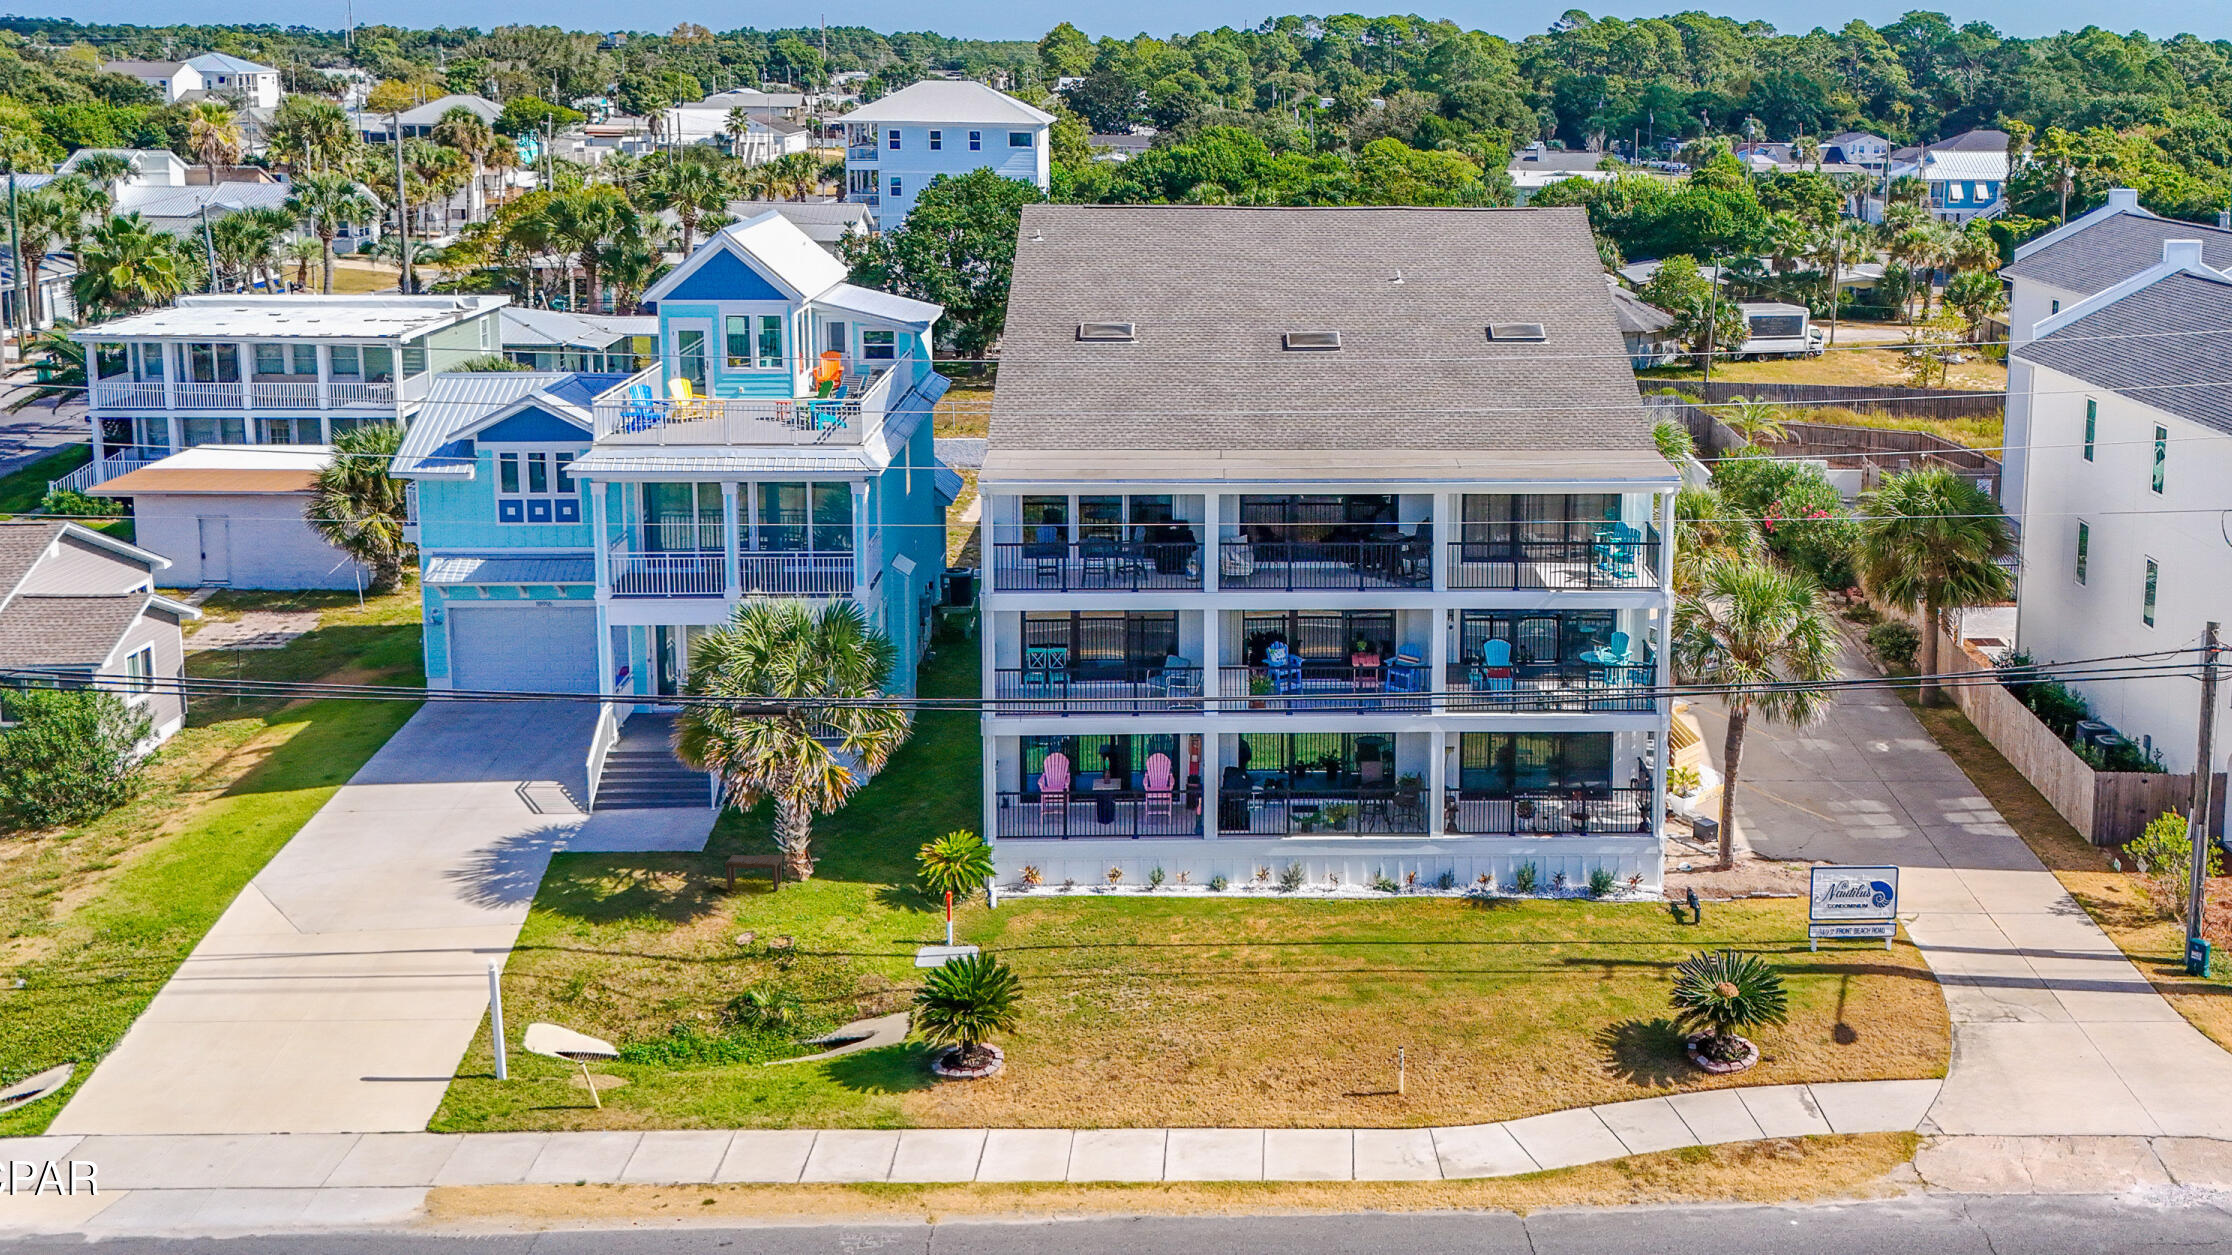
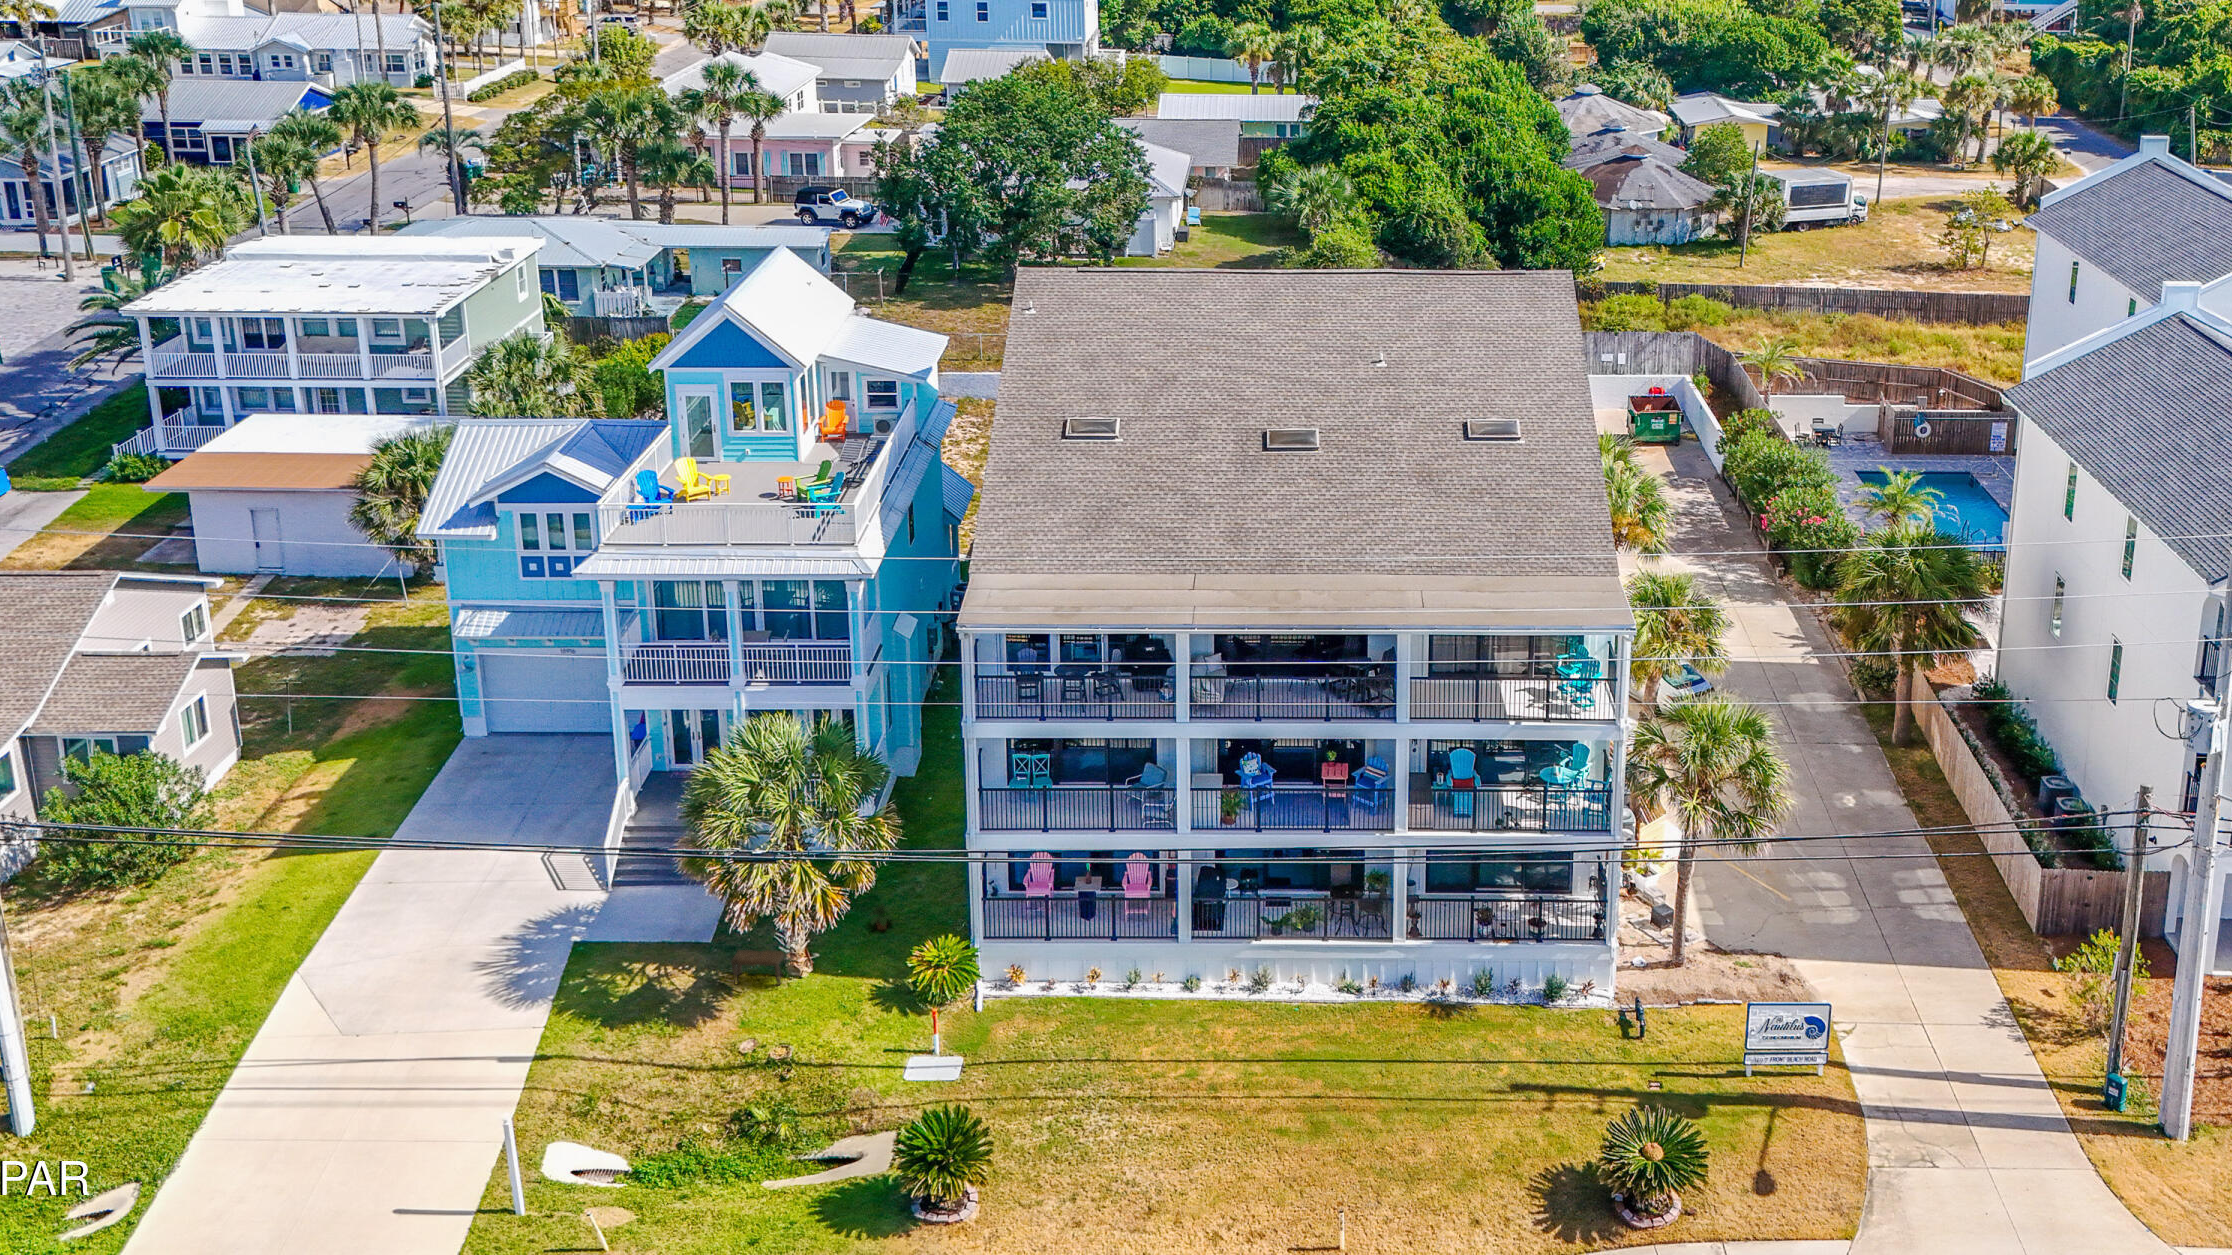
potted plant: none [868,817,896,846] -> present [871,904,891,930]

